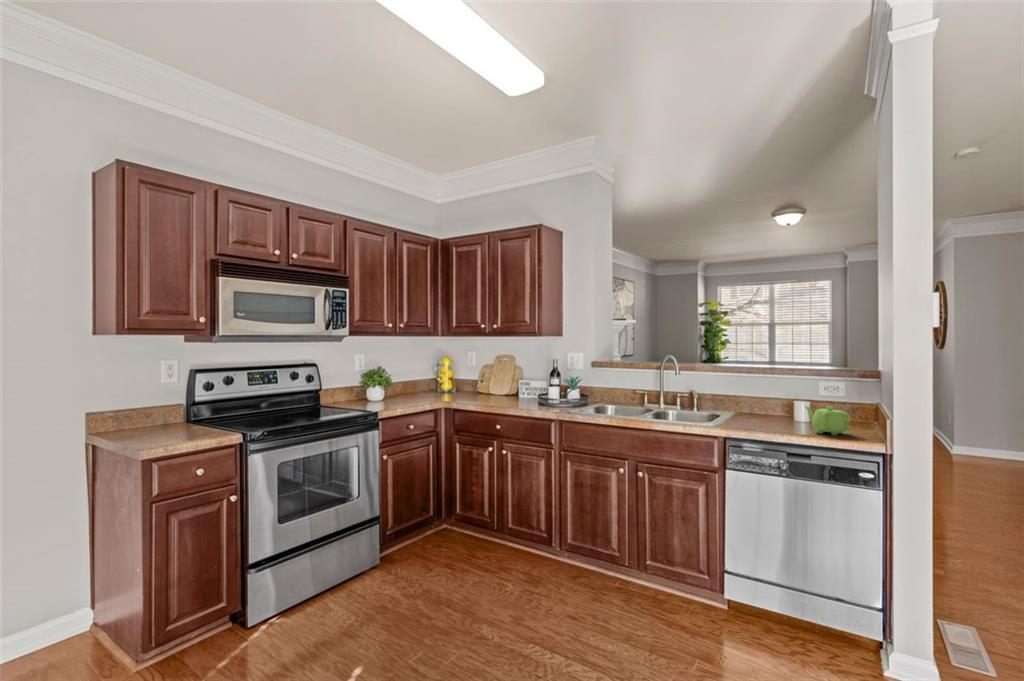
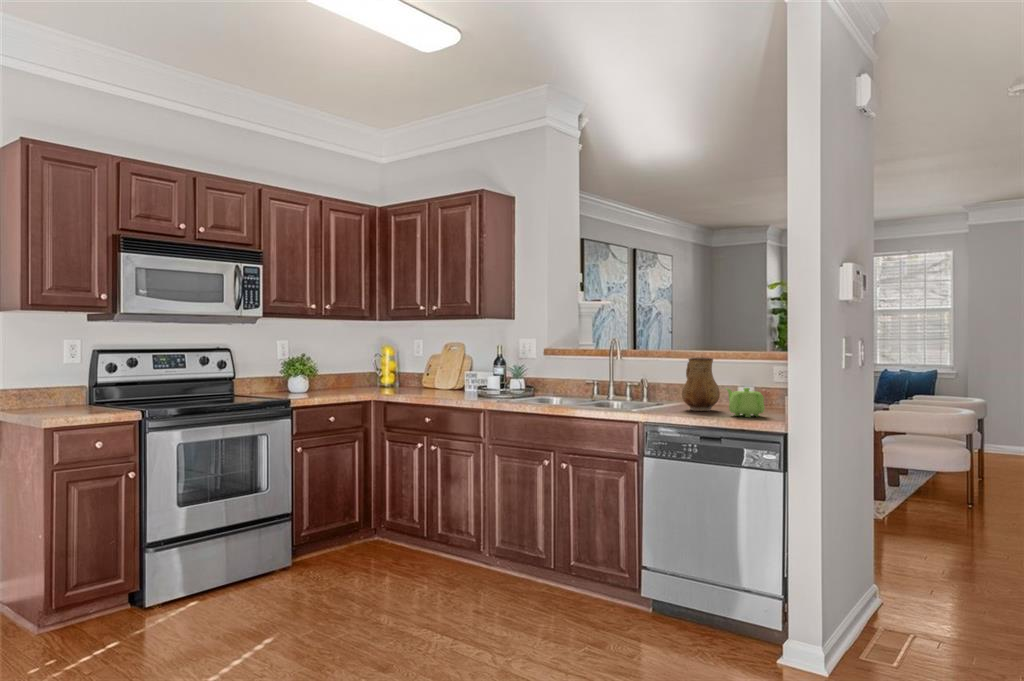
ceramic pitcher: none [750,375,788,425] -> present [682,358,720,411]

